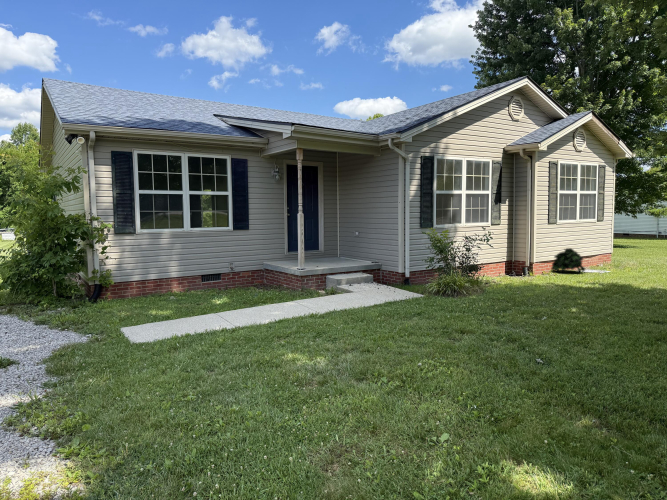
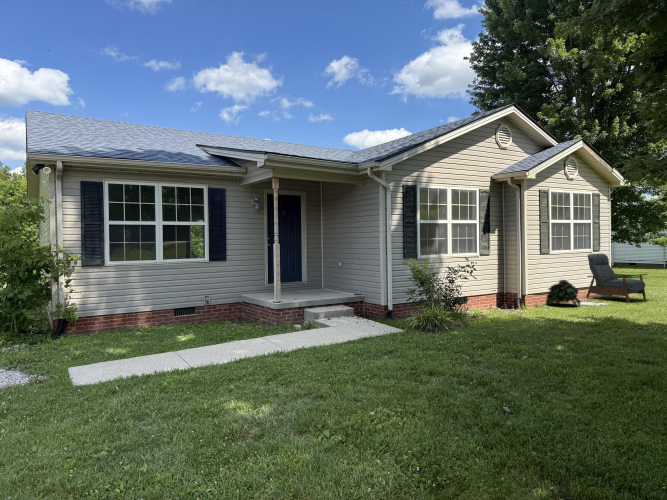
chair: none [588,223,648,270] -> present [586,254,648,303]

